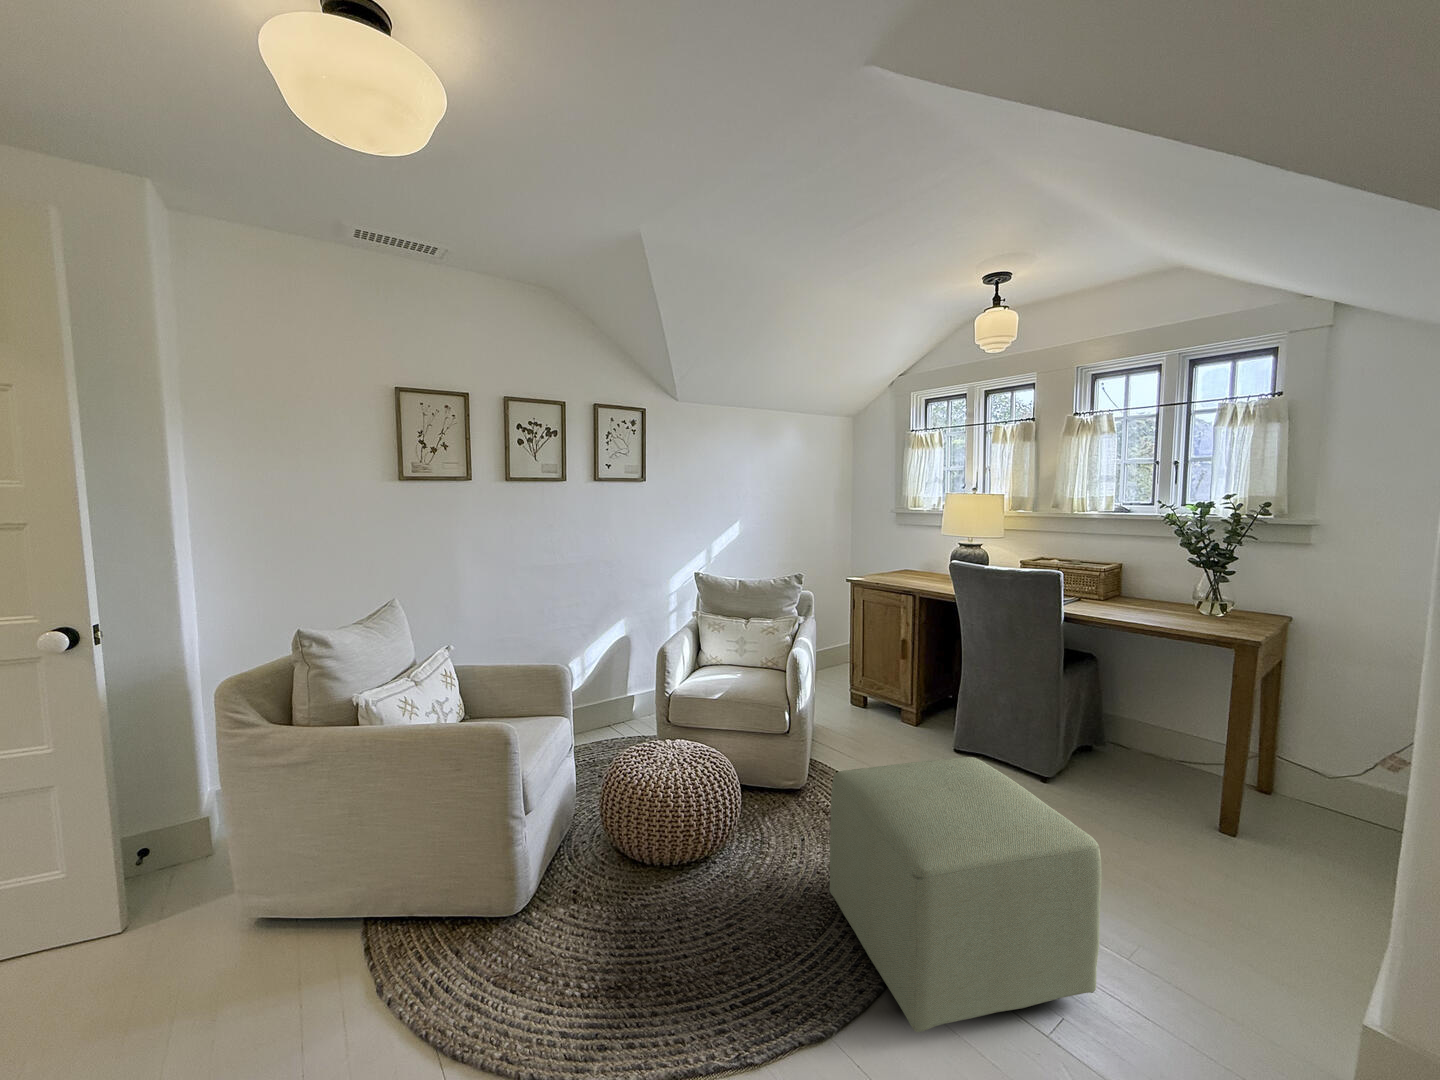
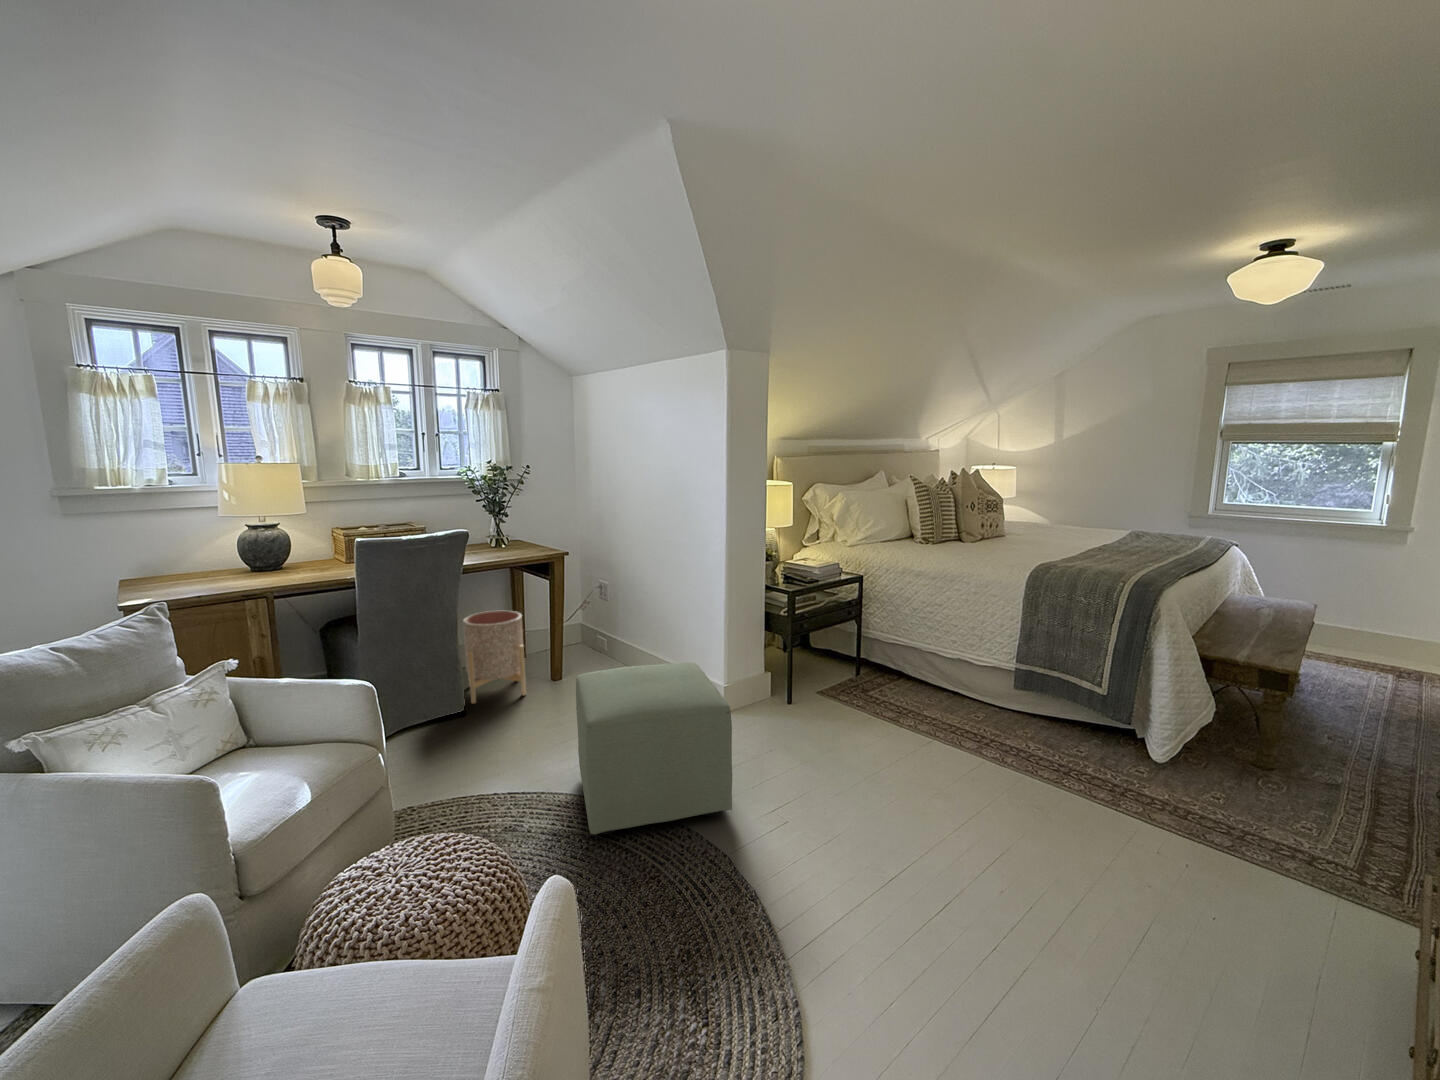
planter: none [1079,684,1190,811] -> present [463,610,526,703]

